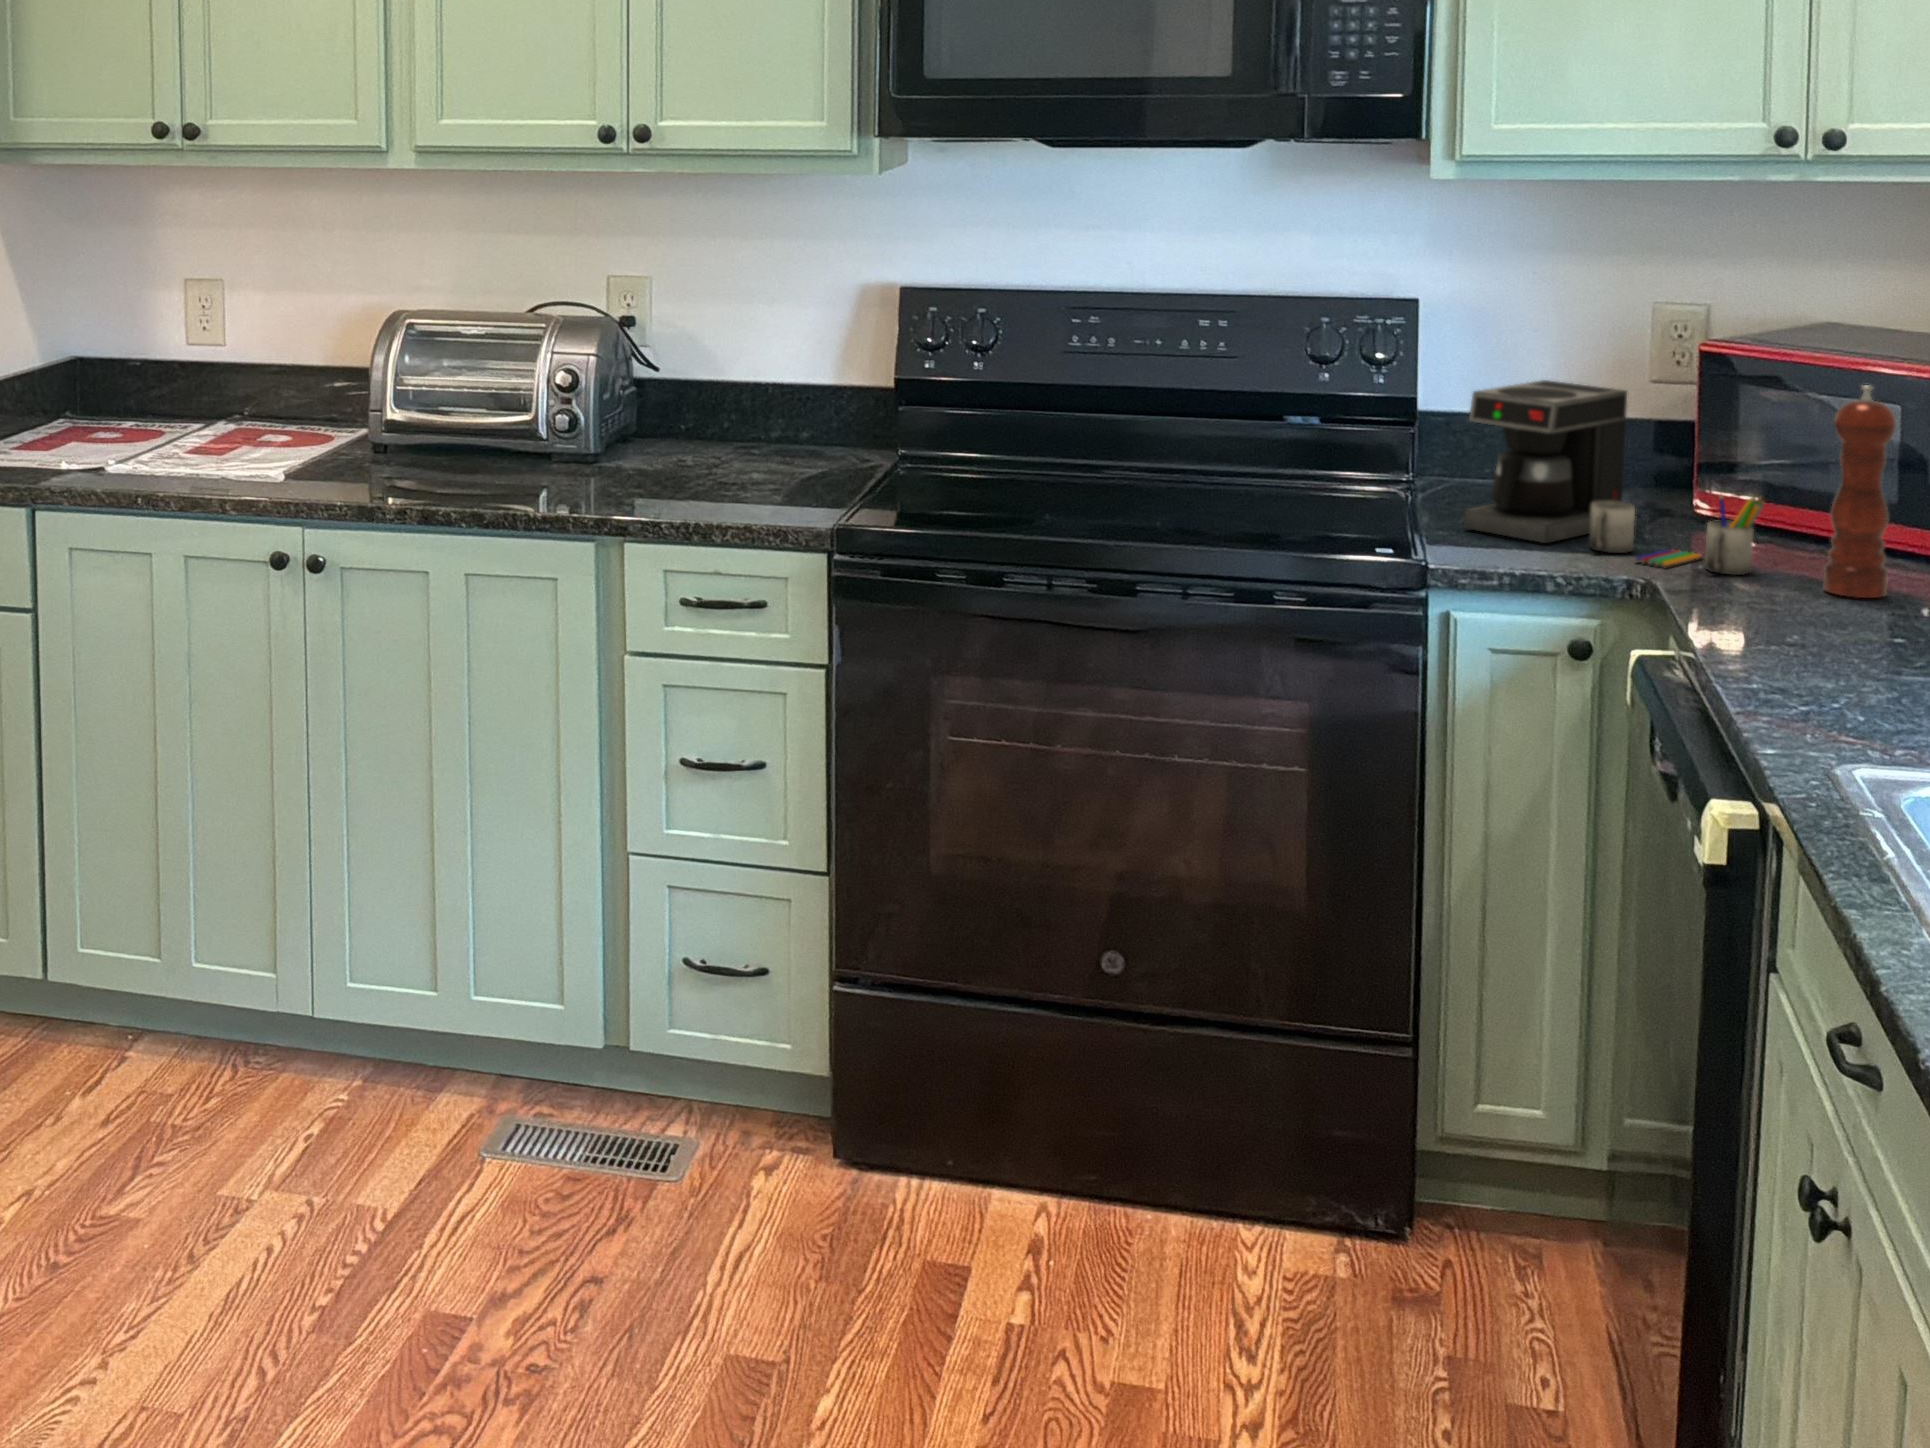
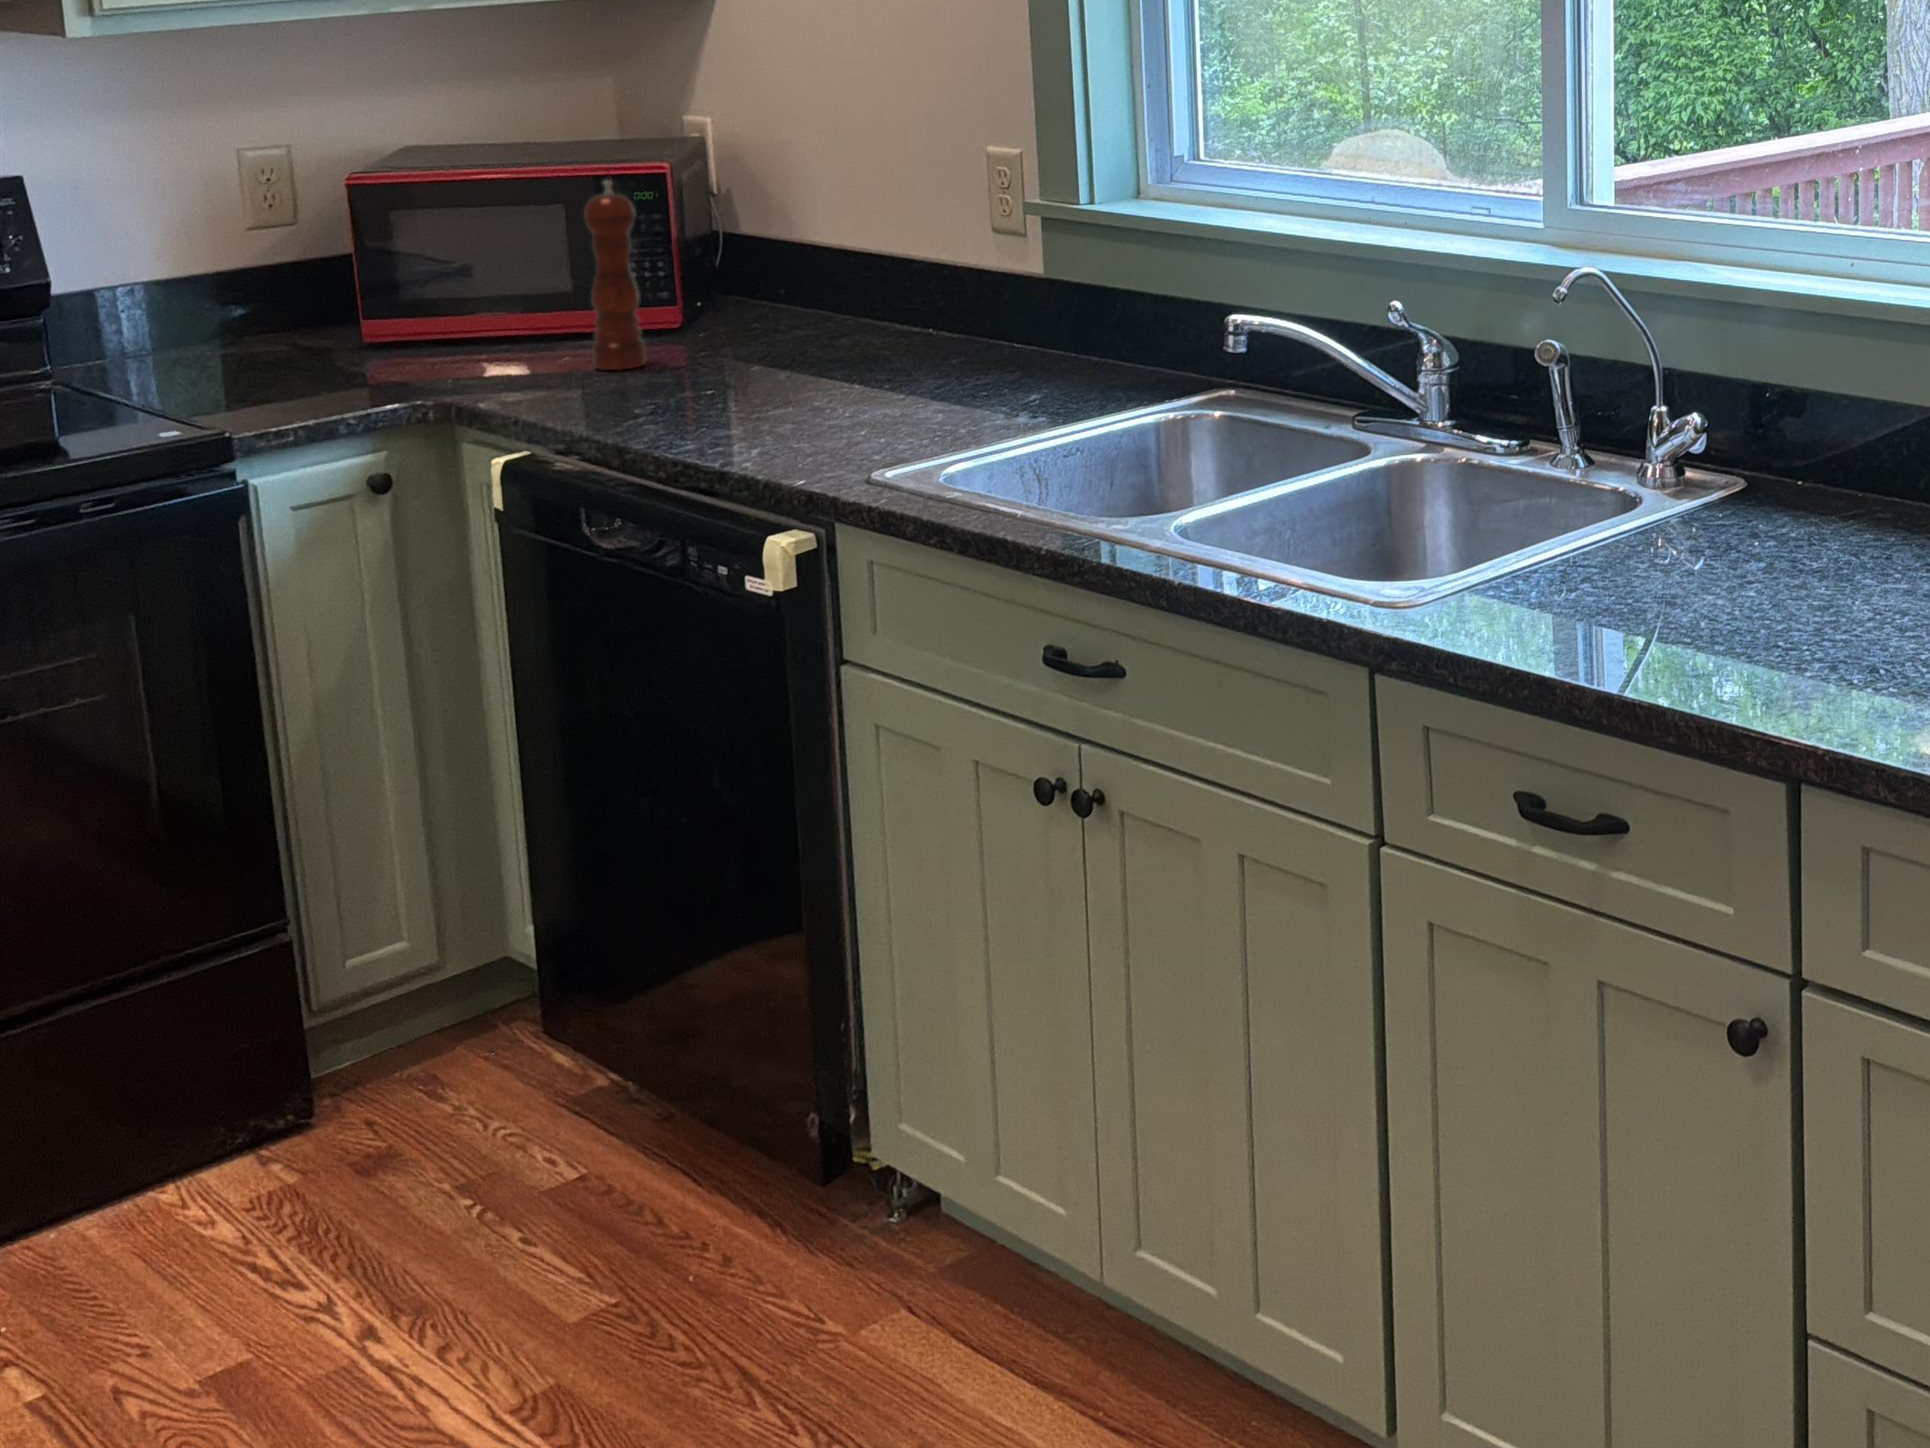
coffee maker: present [1464,380,1765,575] -> none [199,227,526,394]

